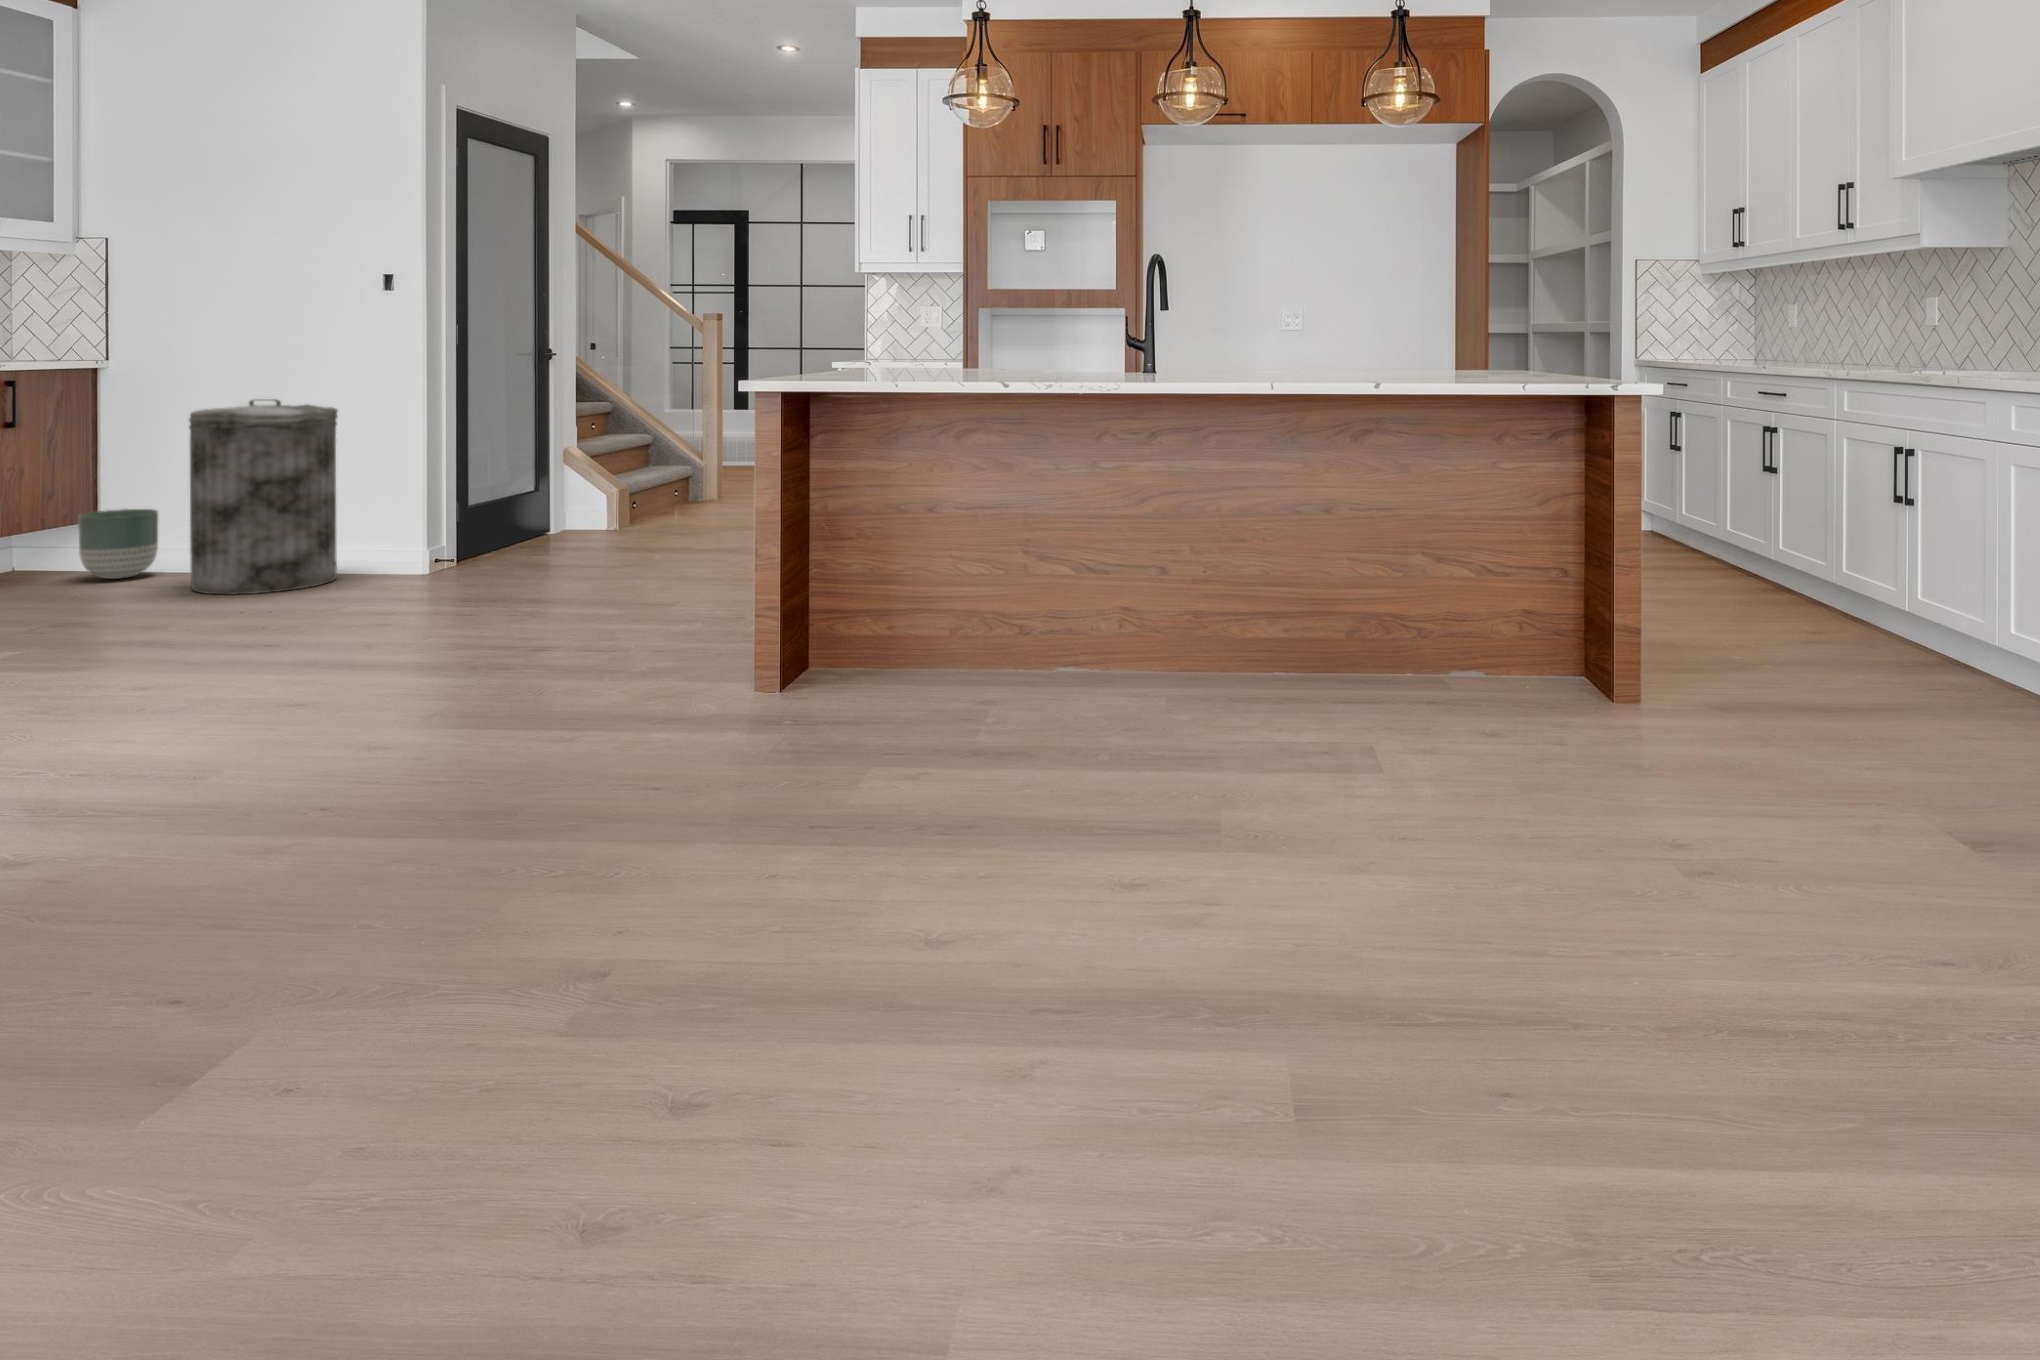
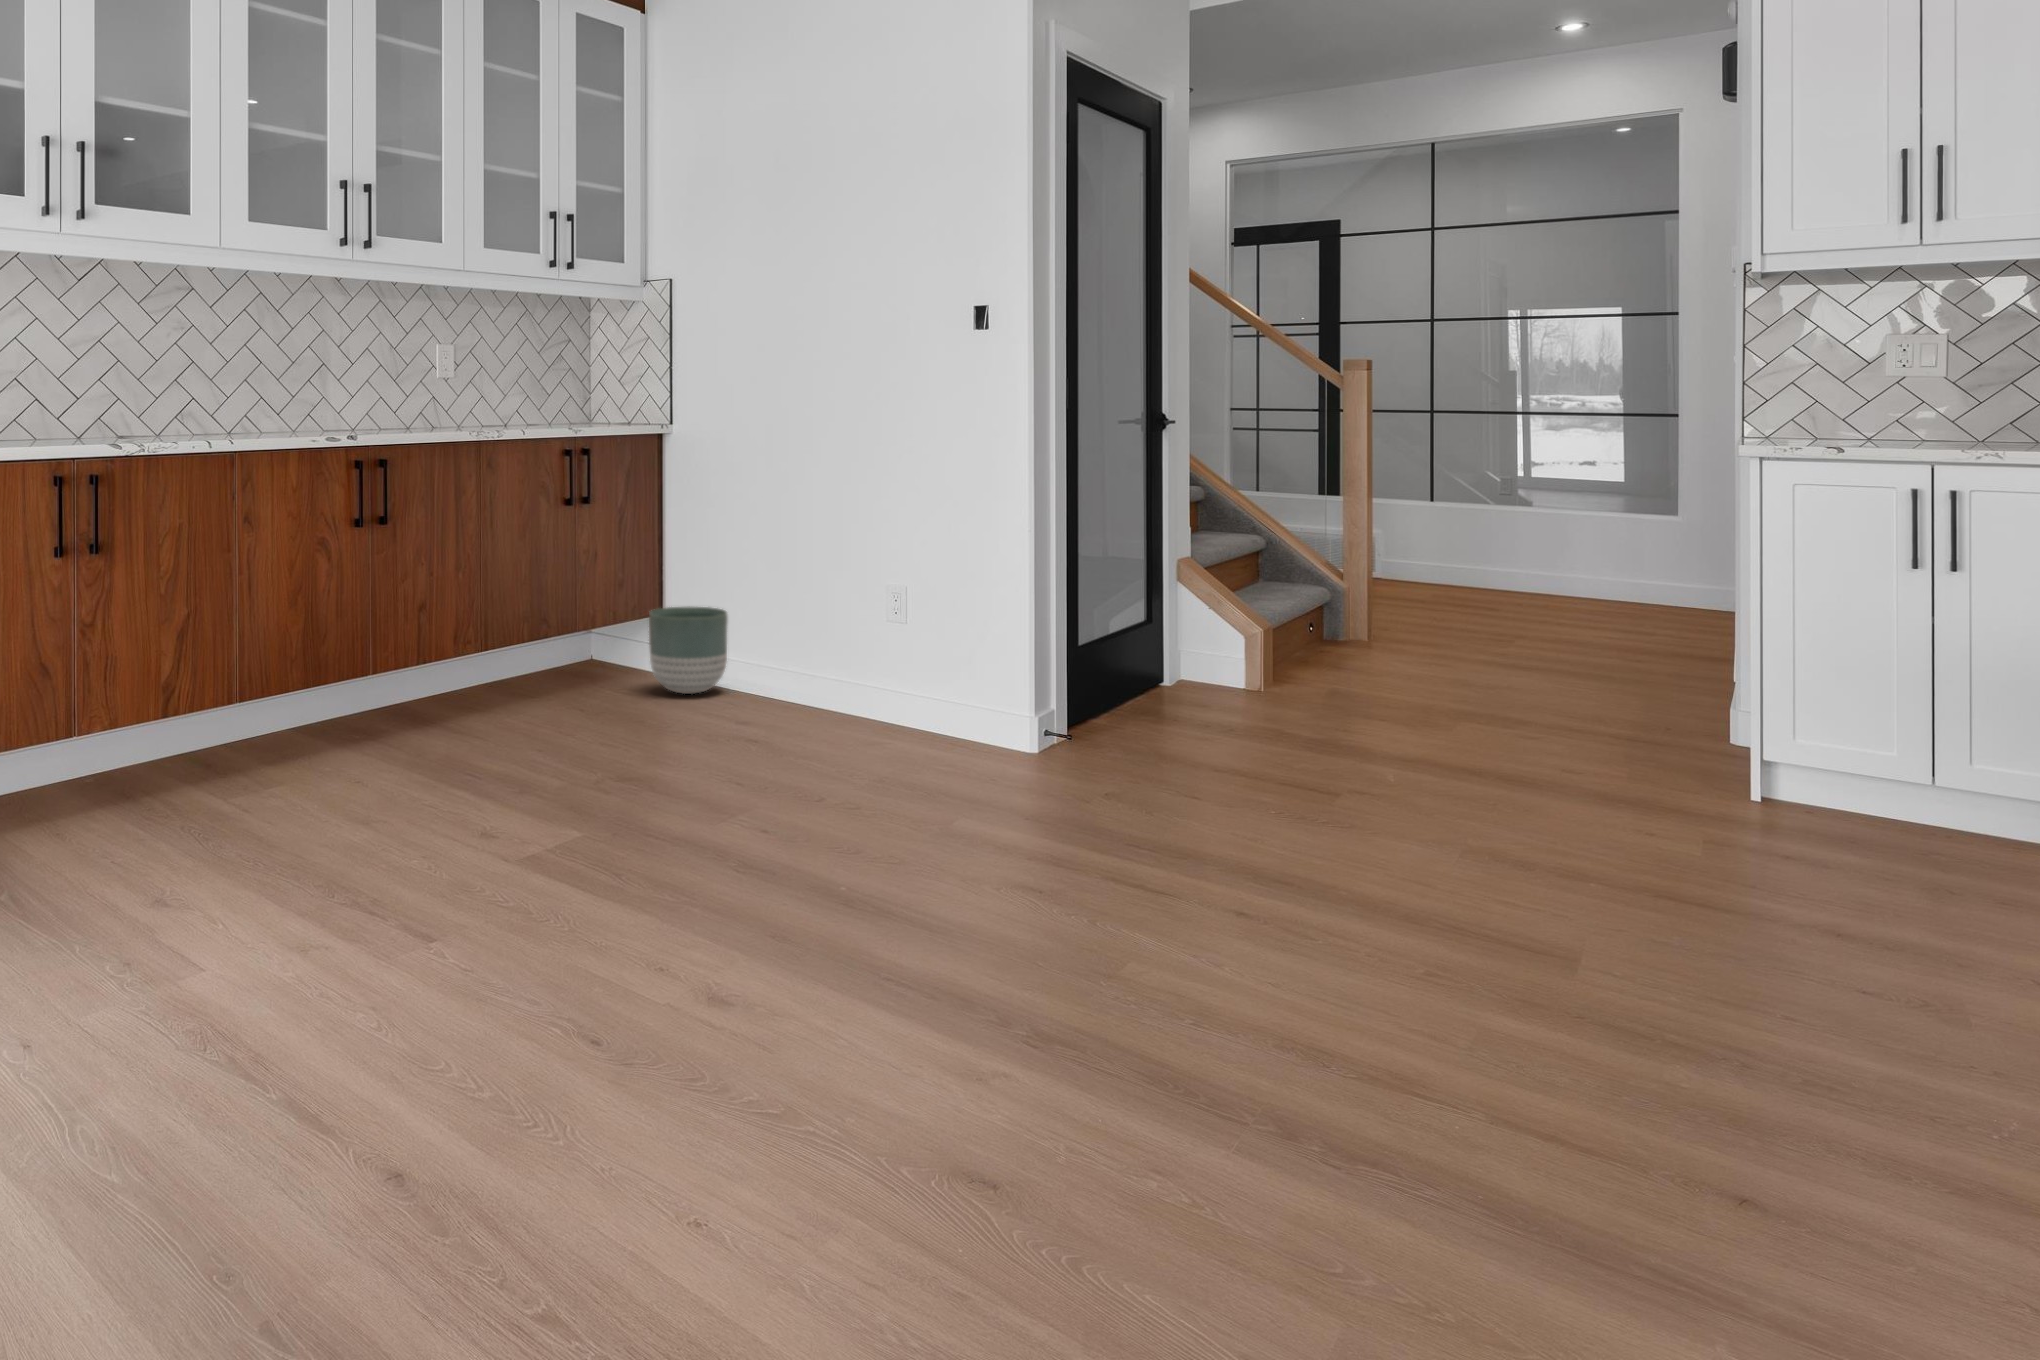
trash can: present [189,399,338,595] -> none [767,477,936,741]

